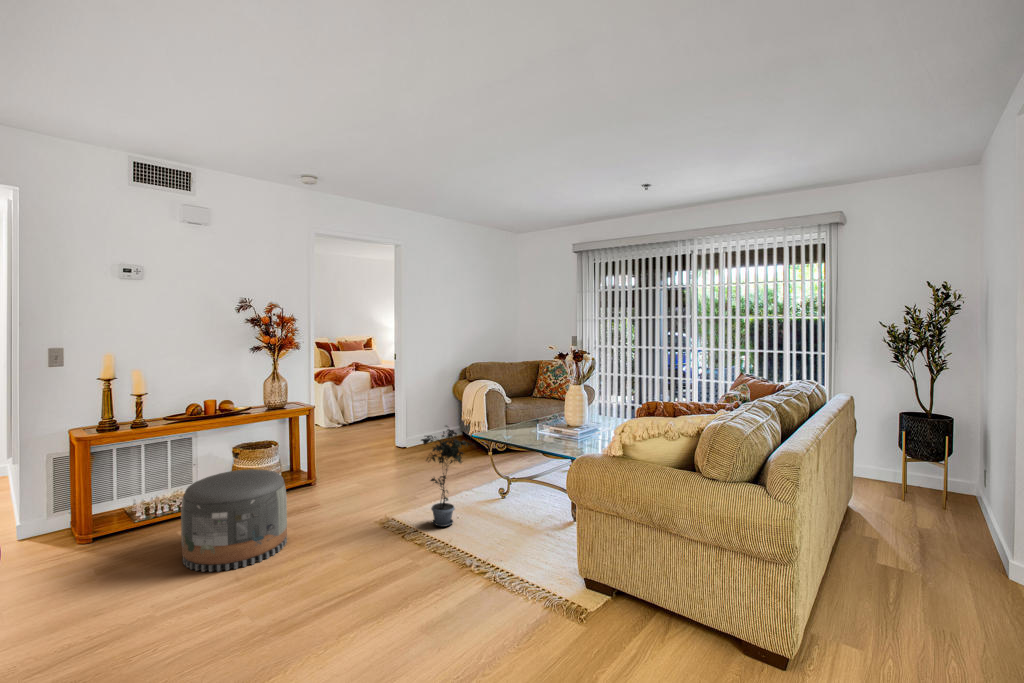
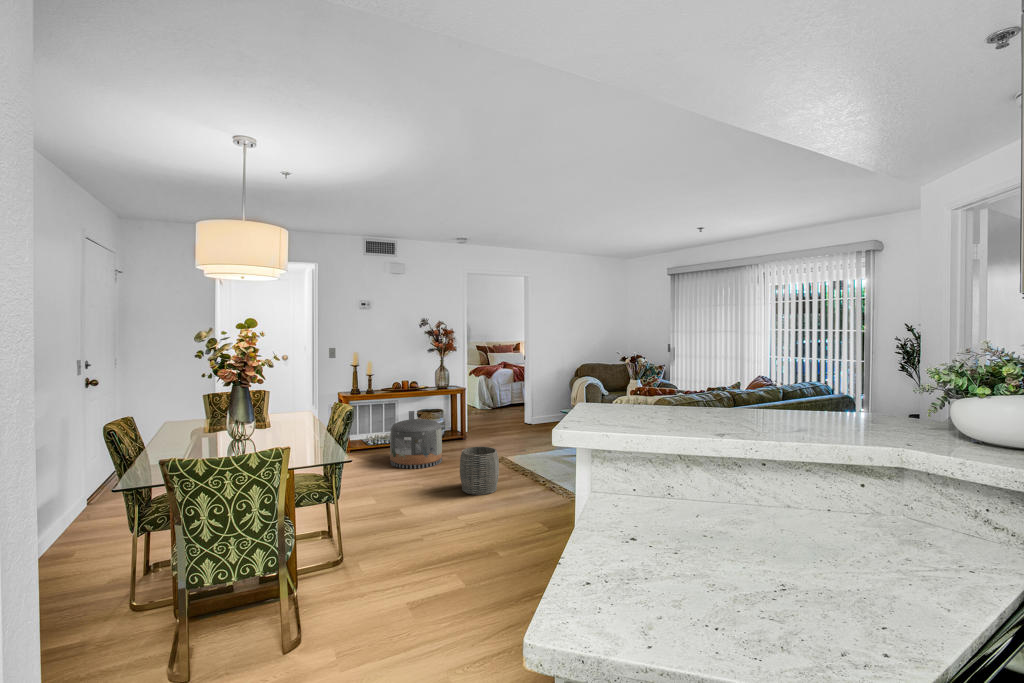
potted plant: present [421,426,476,527] -> none [519,401,550,464]
woven basket: none [340,524,416,629] -> present [460,447,499,495]

